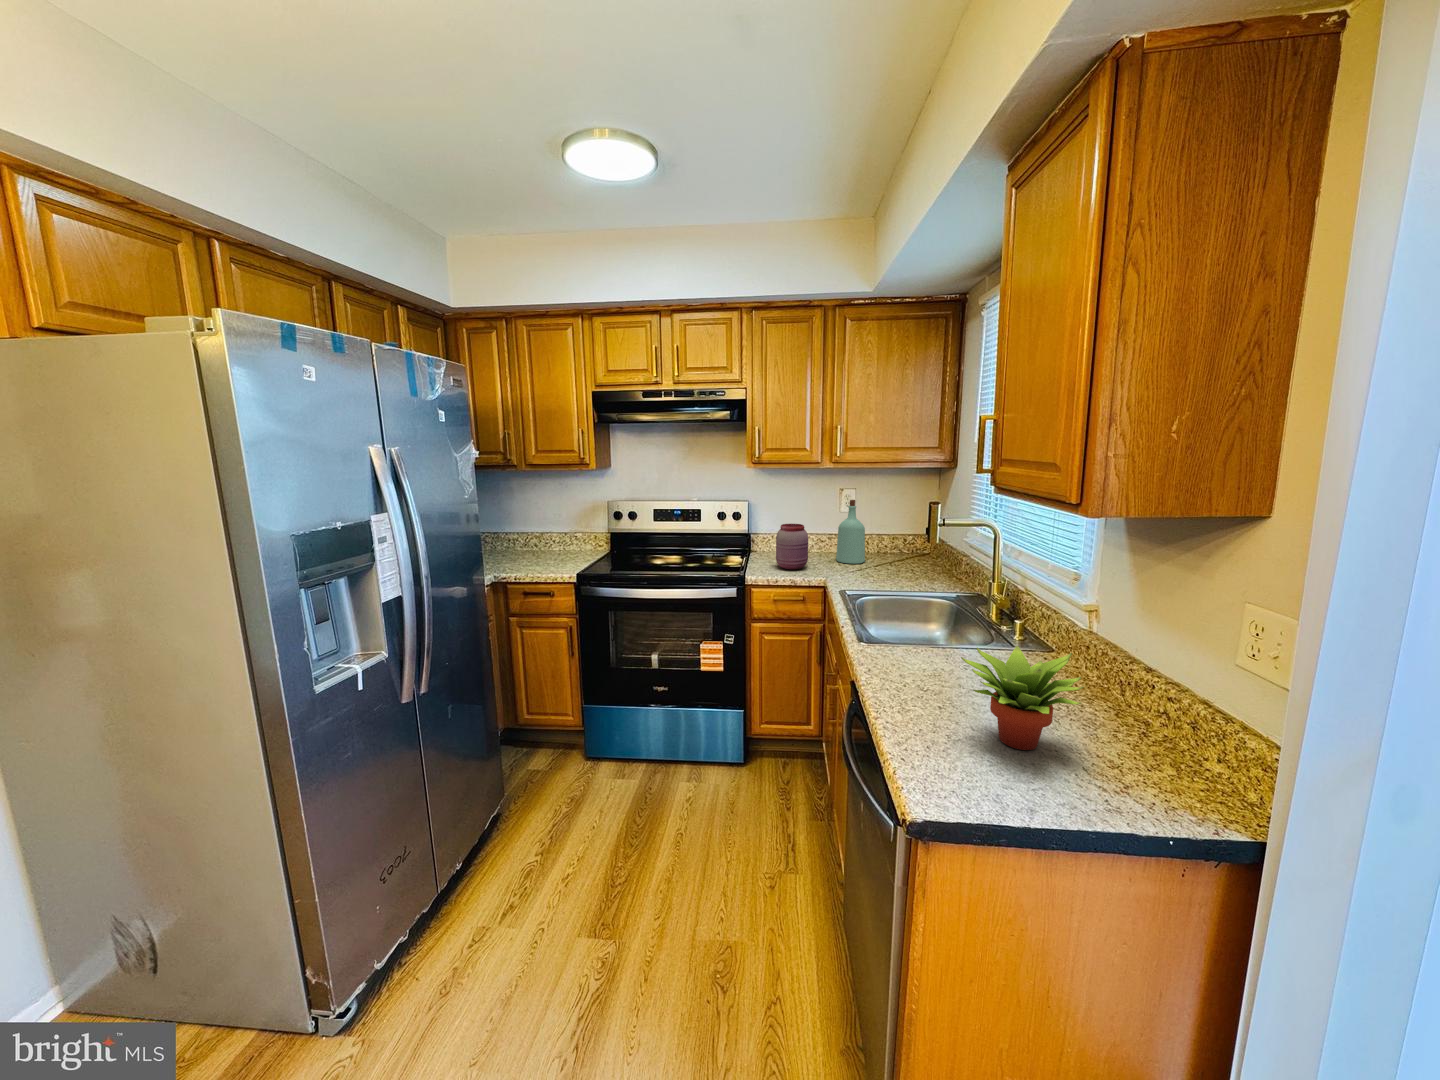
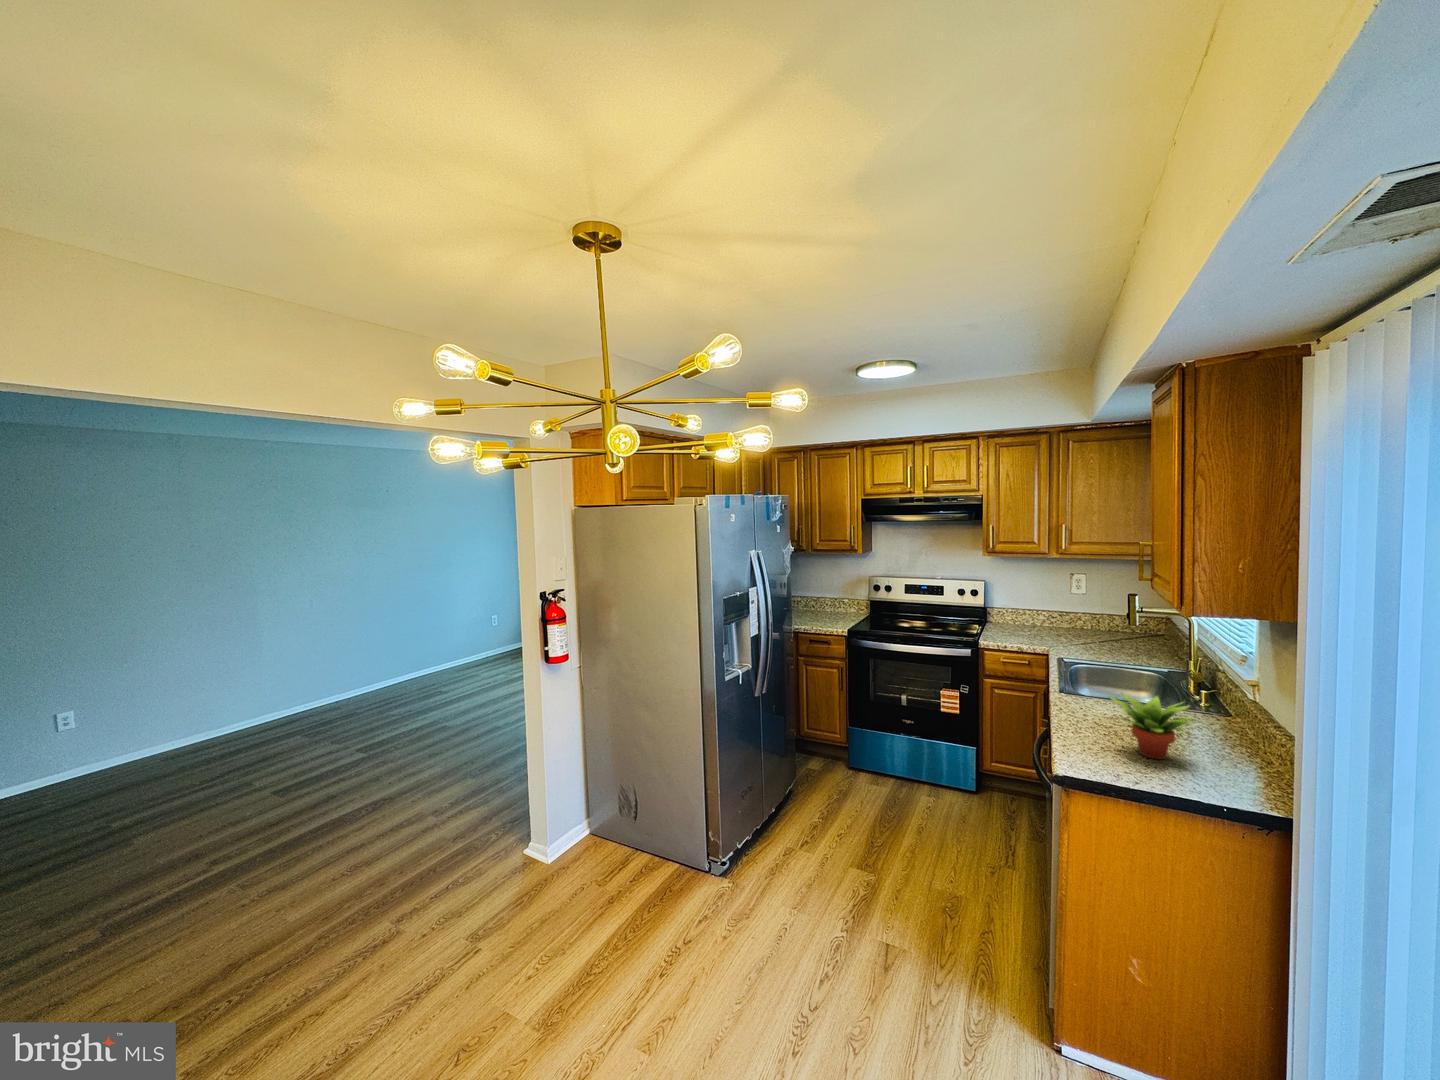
bottle: present [836,500,865,564] -> none [1064,584,1092,639]
jar: present [776,524,808,570] -> none [1006,602,1035,639]

